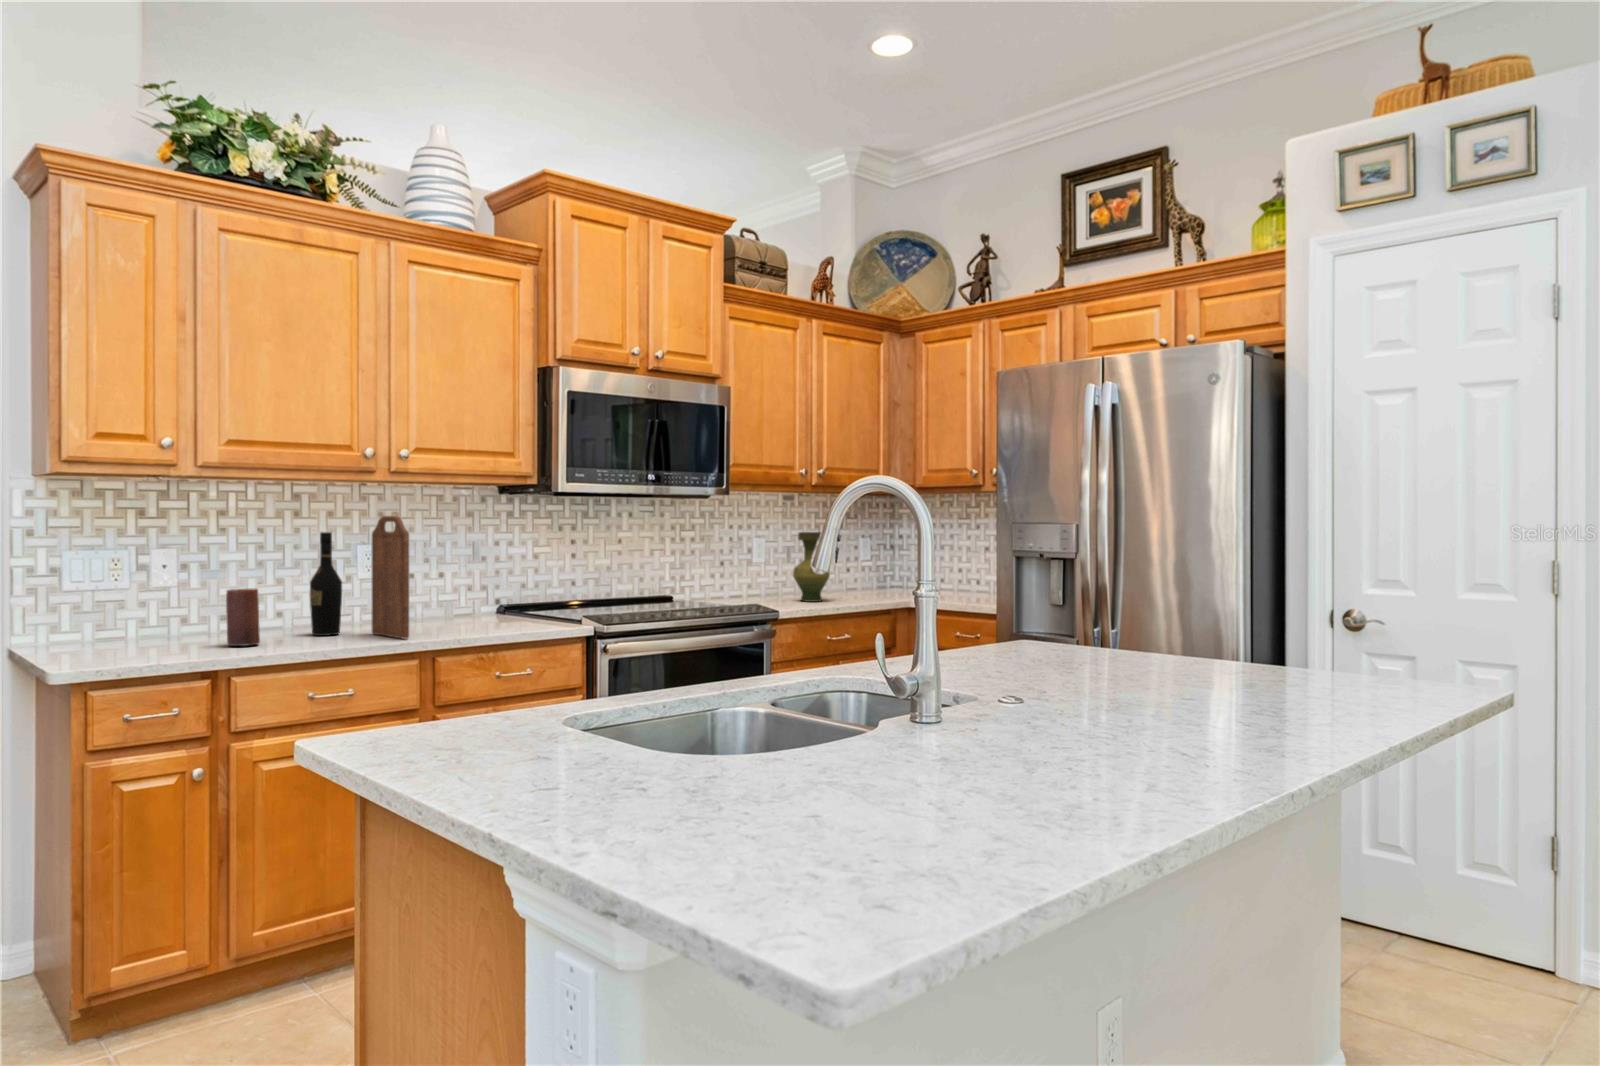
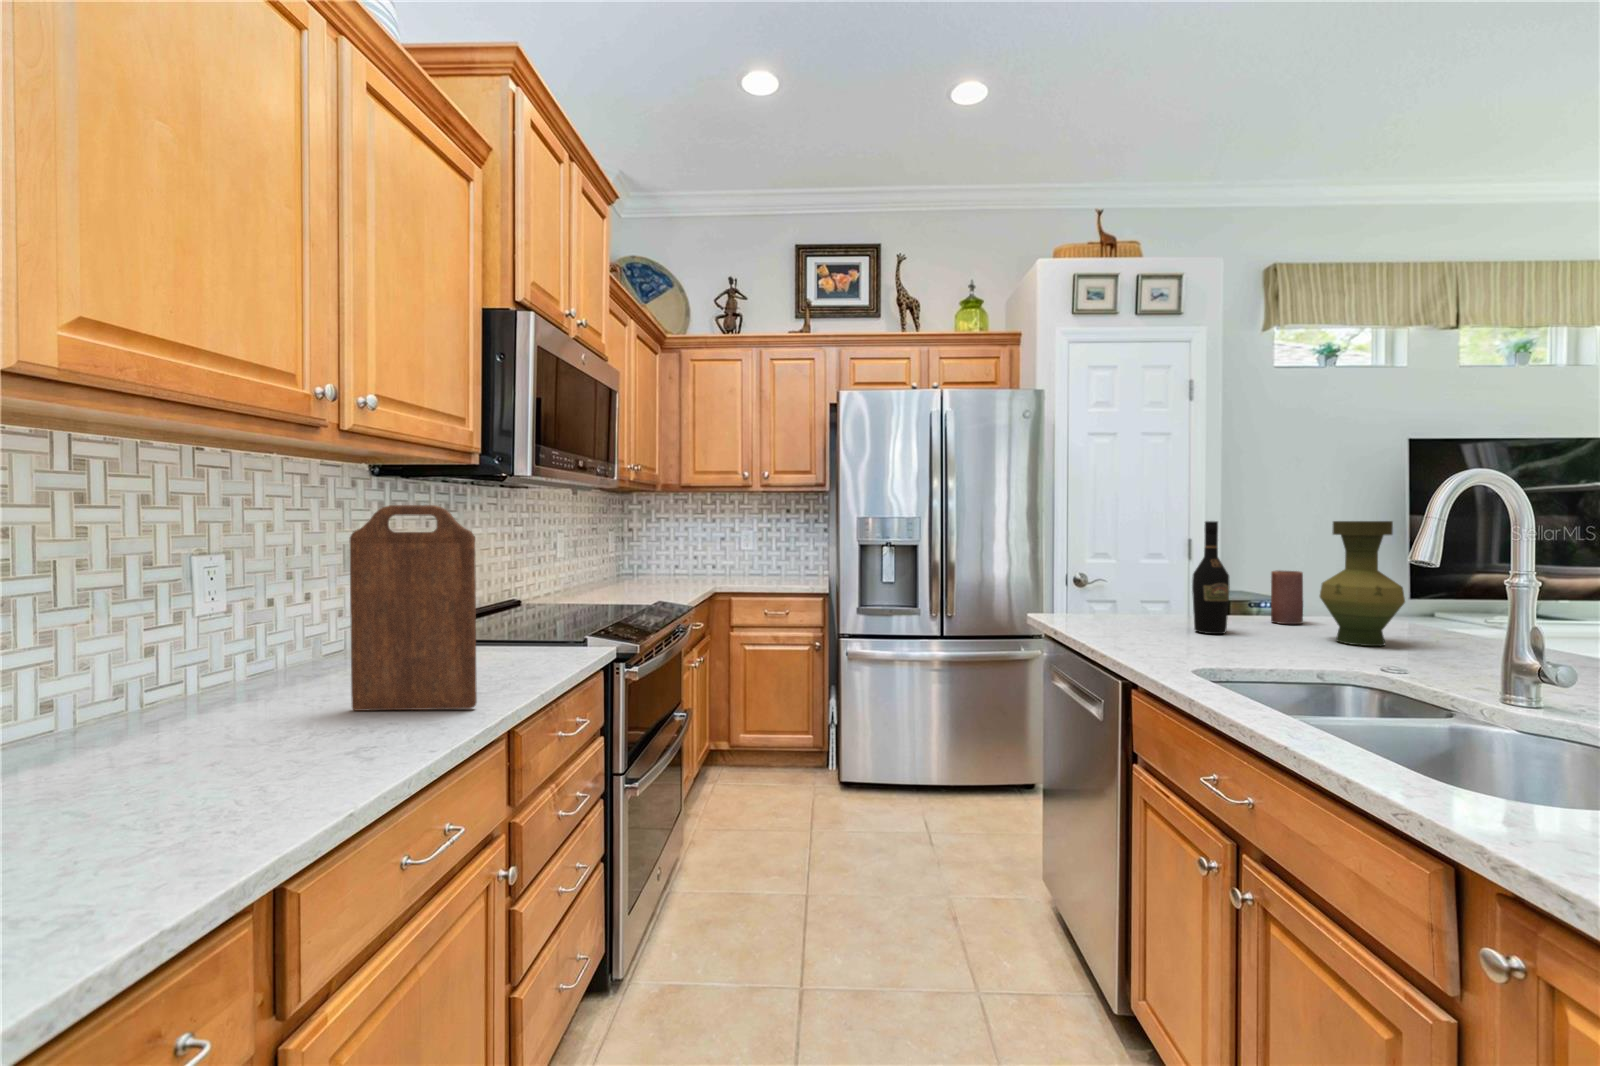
wine bottle: present [310,532,342,636] -> present [1192,521,1230,634]
vase: present [793,532,830,602] -> present [1320,521,1405,646]
candle: present [226,589,260,646] -> present [1271,570,1303,624]

